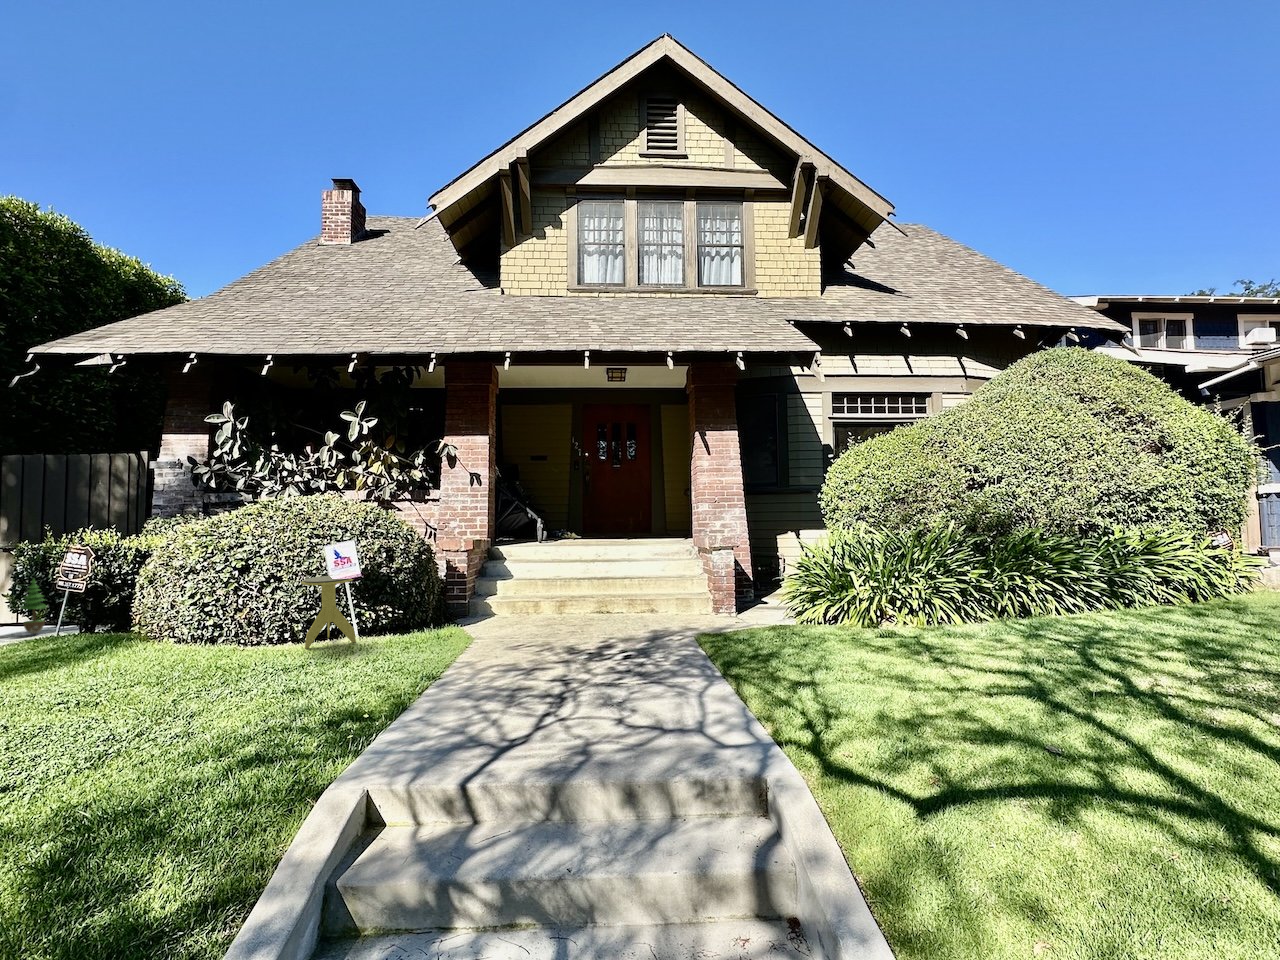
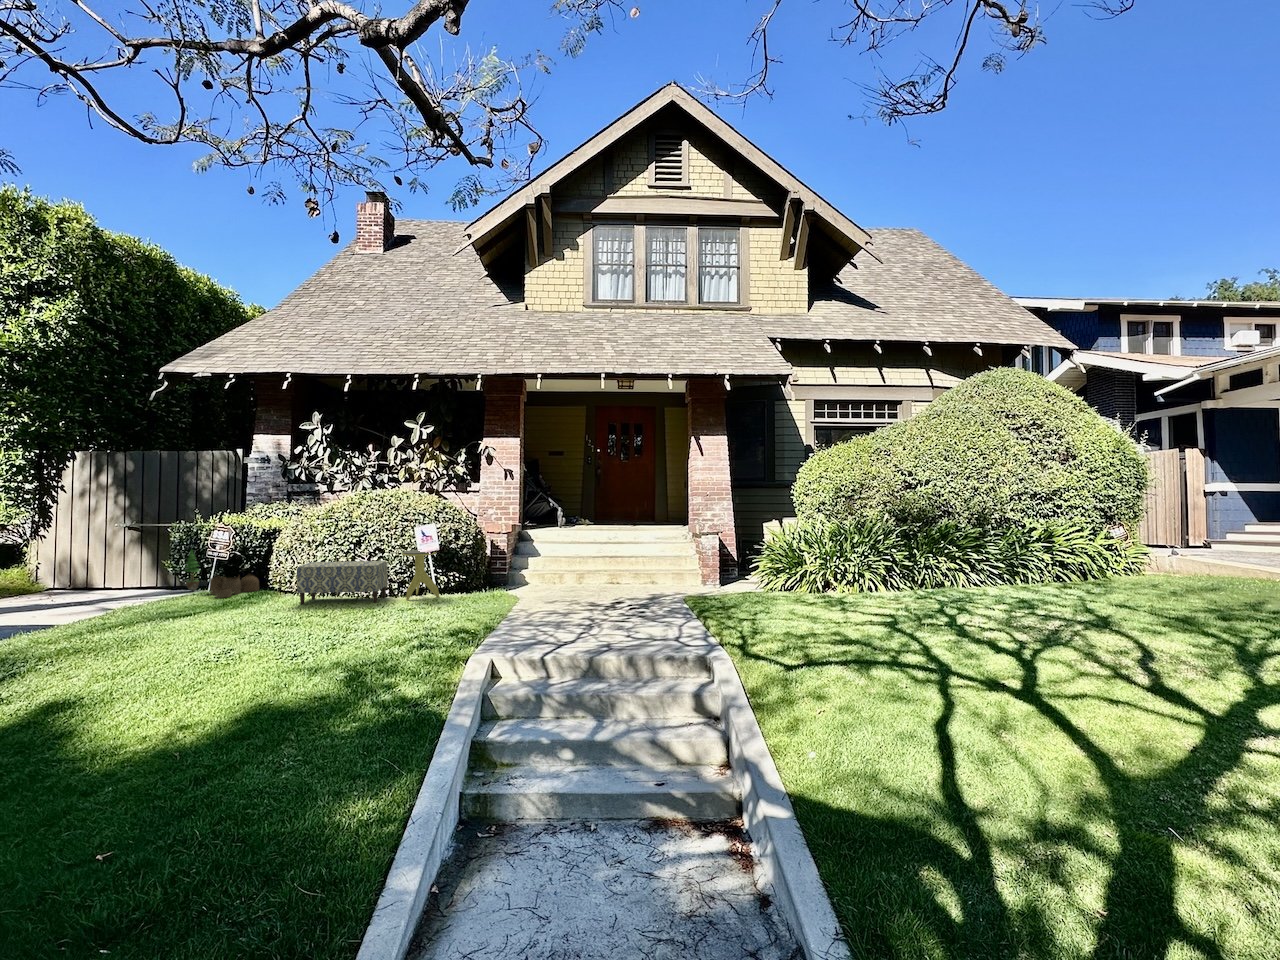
bench: none [141,592,285,658] -> present [297,561,388,604]
woven basket: none [47,610,126,647] -> present [210,575,259,598]

